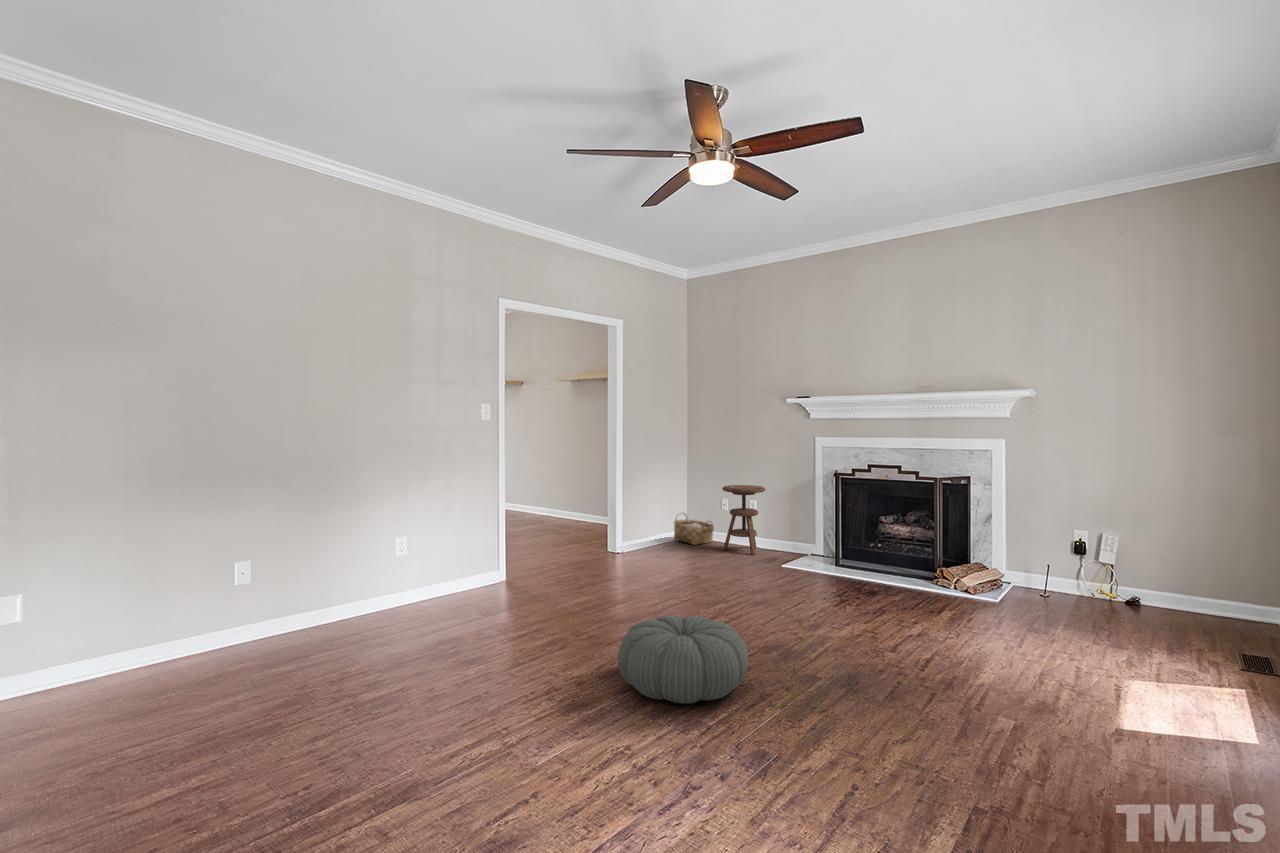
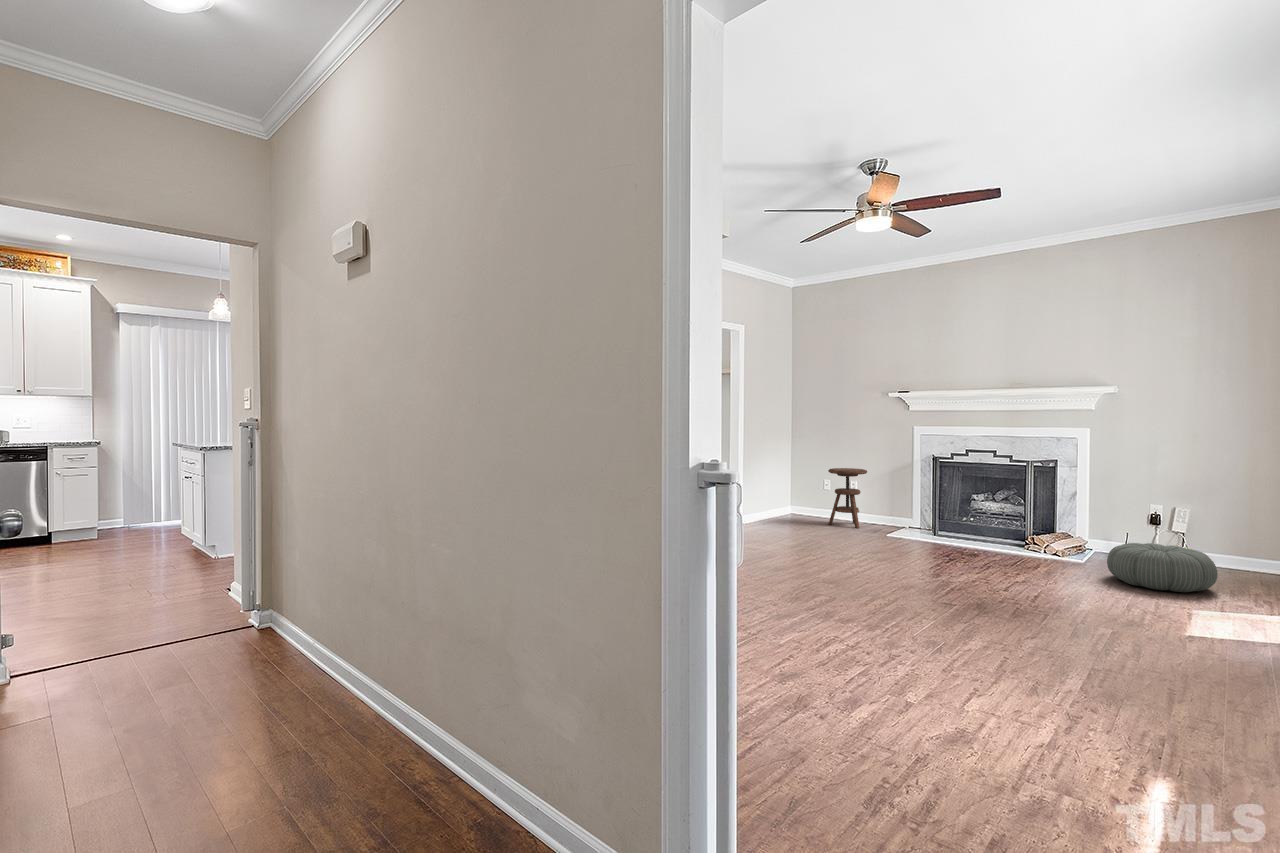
woven basket: present [674,513,714,545] -> none [780,493,817,521]
pouf: present [618,616,749,704] -> present [1107,543,1218,592]

